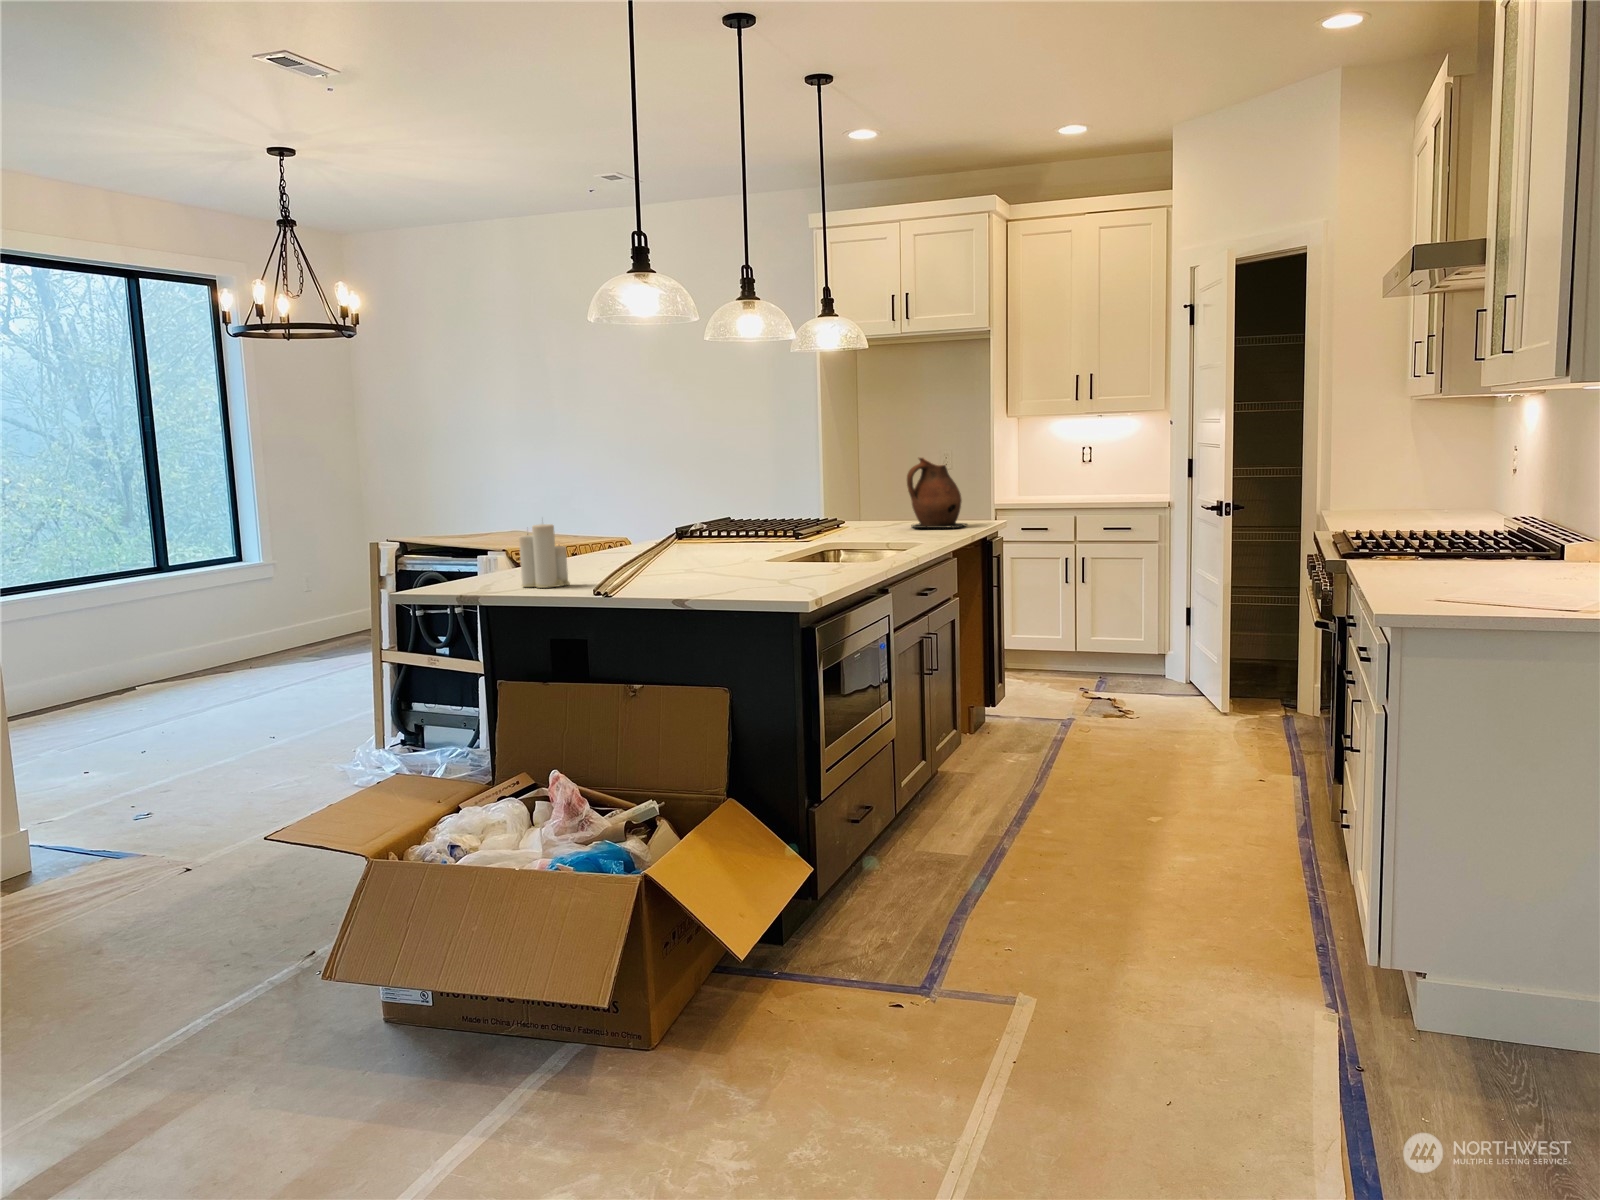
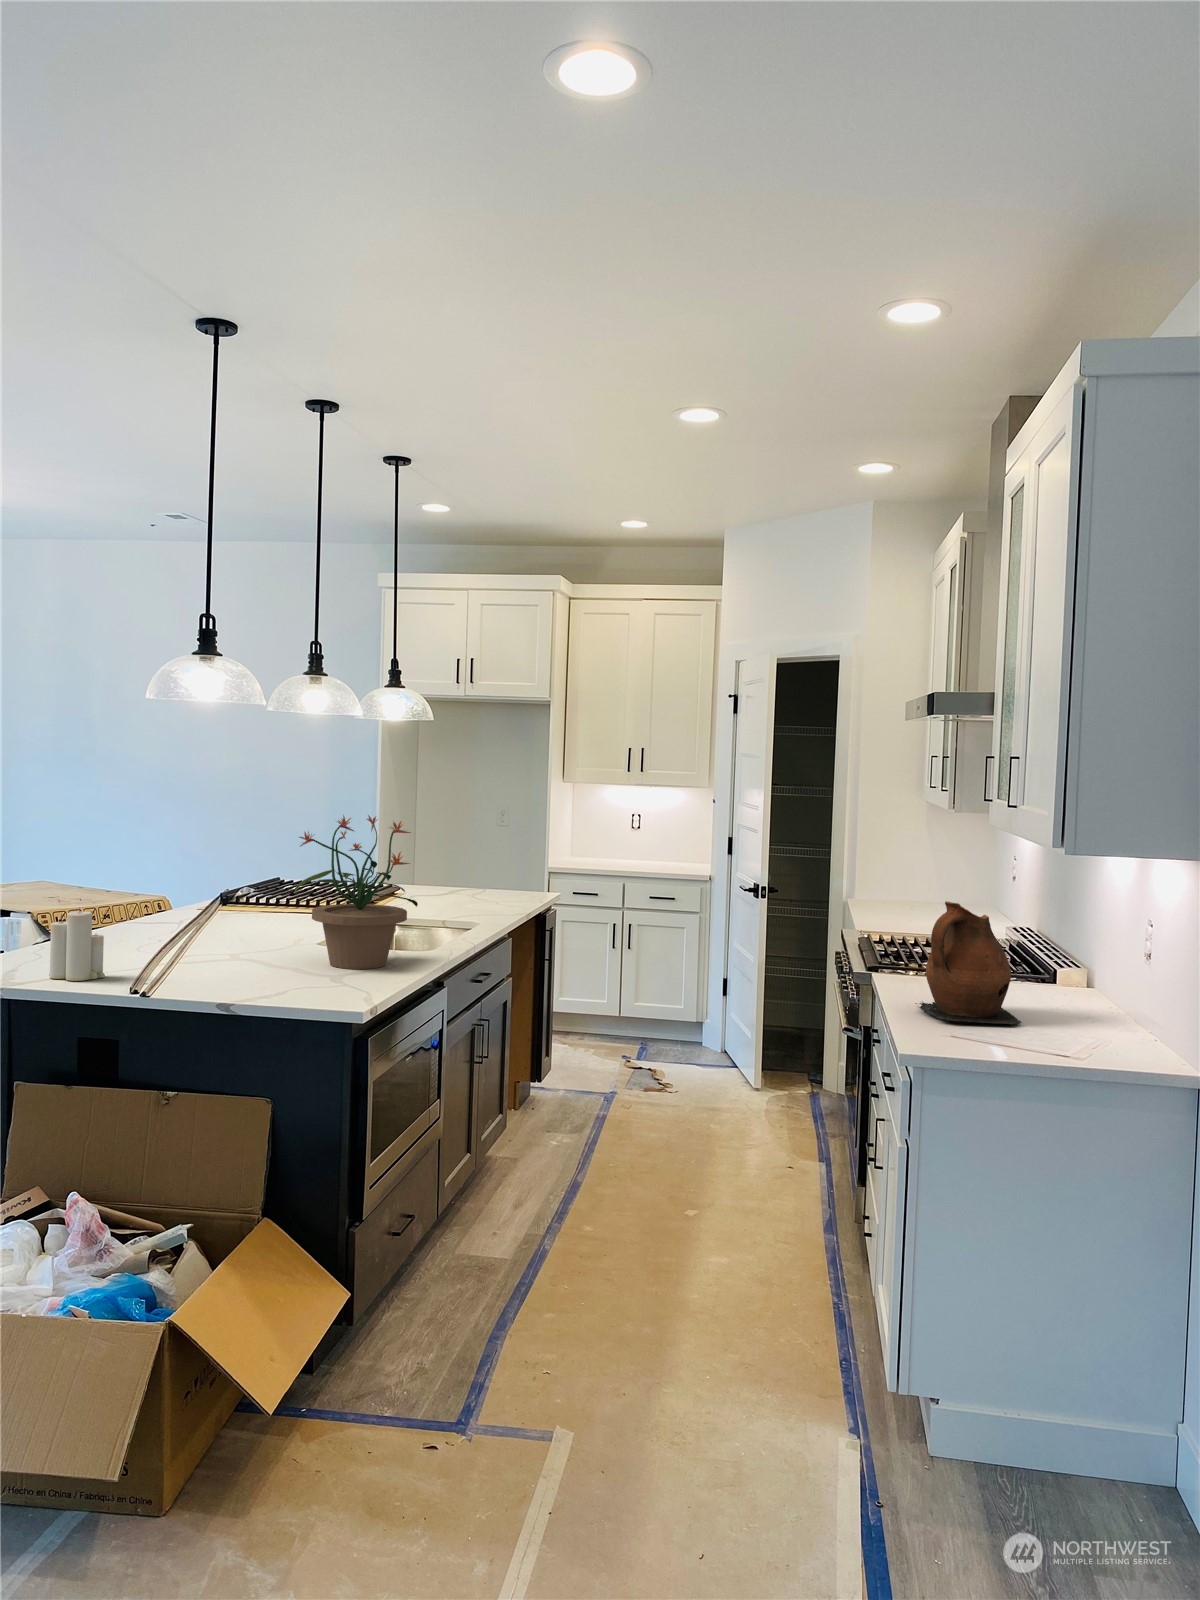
potted plant: none [736,424,857,573] -> present [295,815,418,969]
ceramic pitcher: present [907,458,967,528] -> present [916,901,1021,1026]

